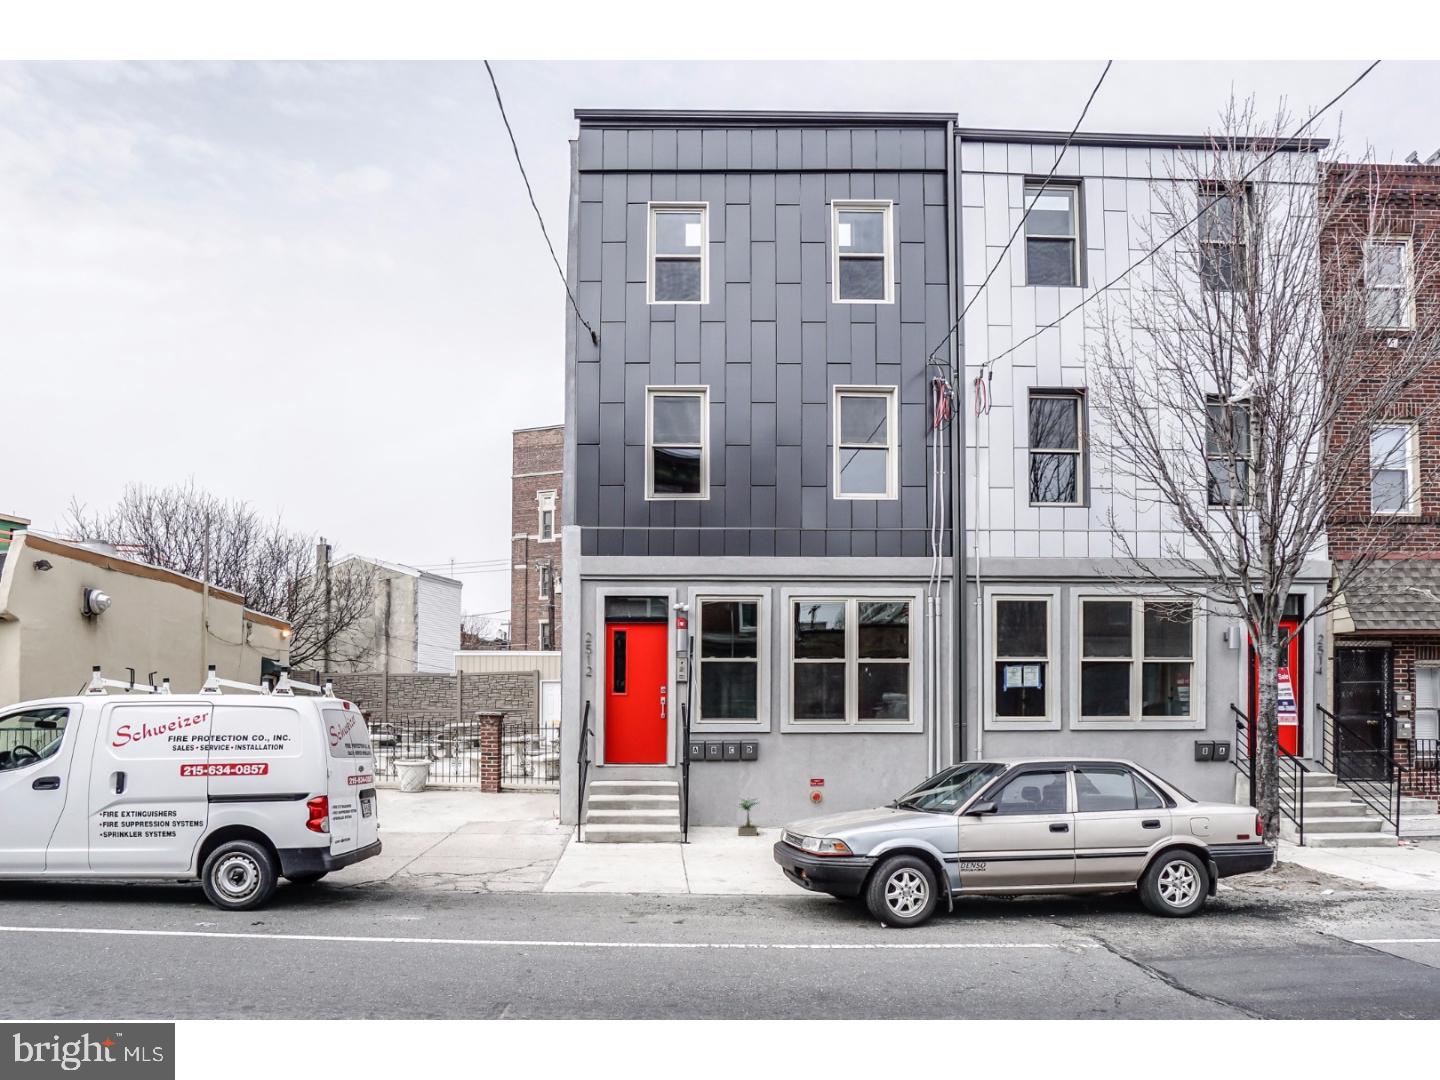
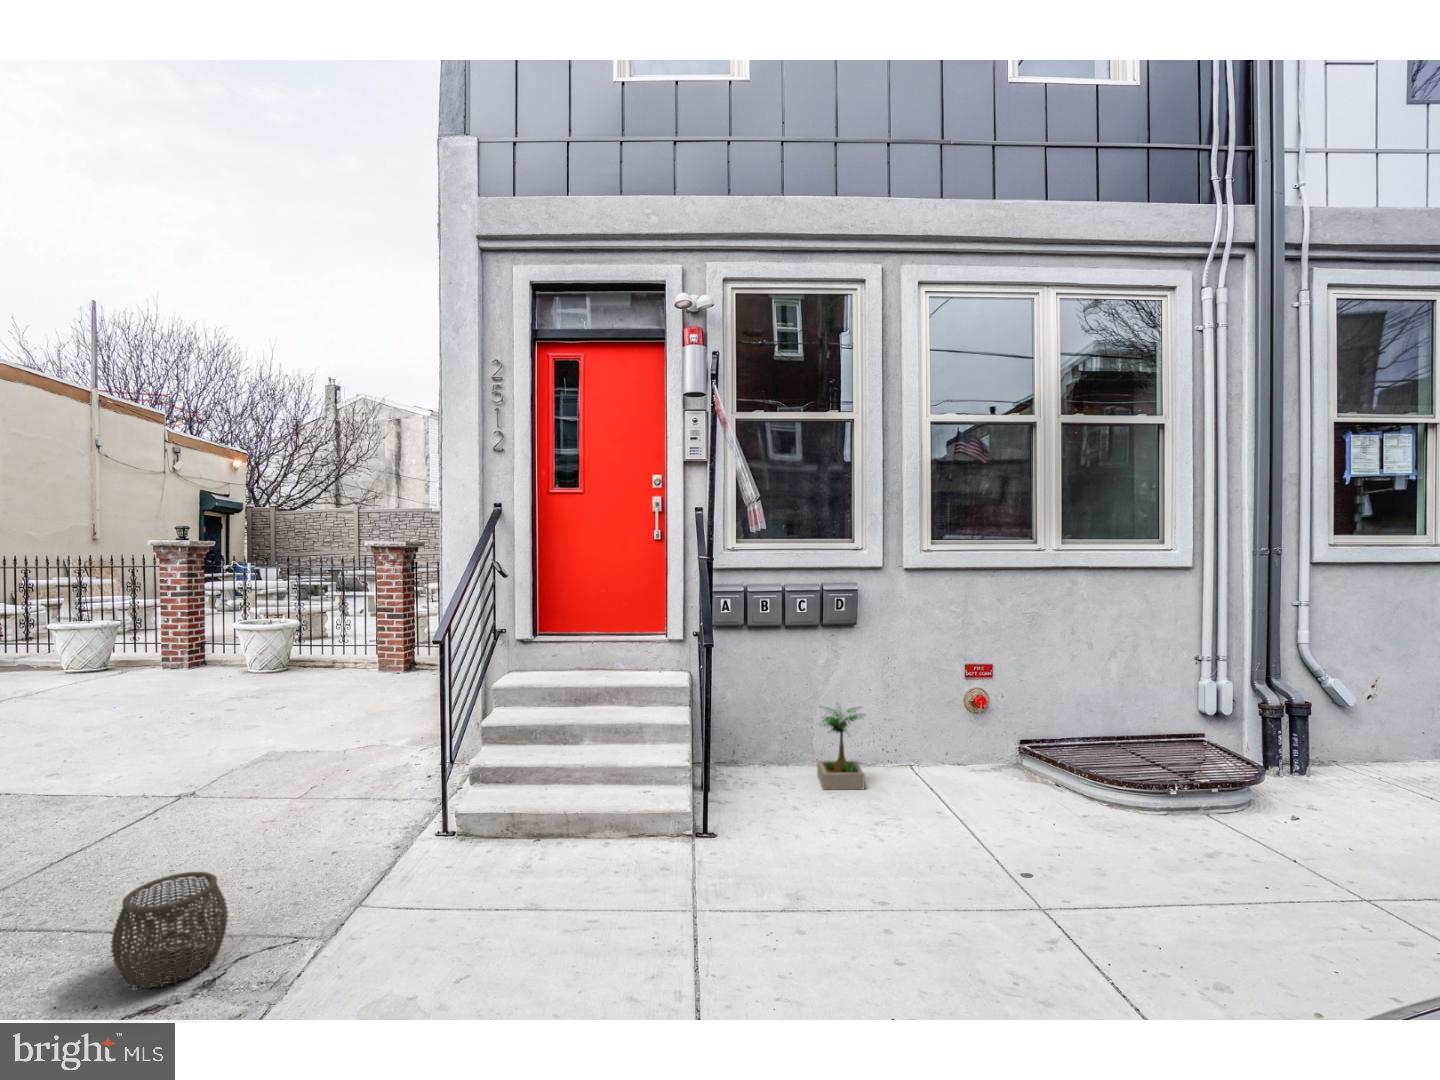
woven basket: none [500,833,529,862] -> present [111,872,228,989]

